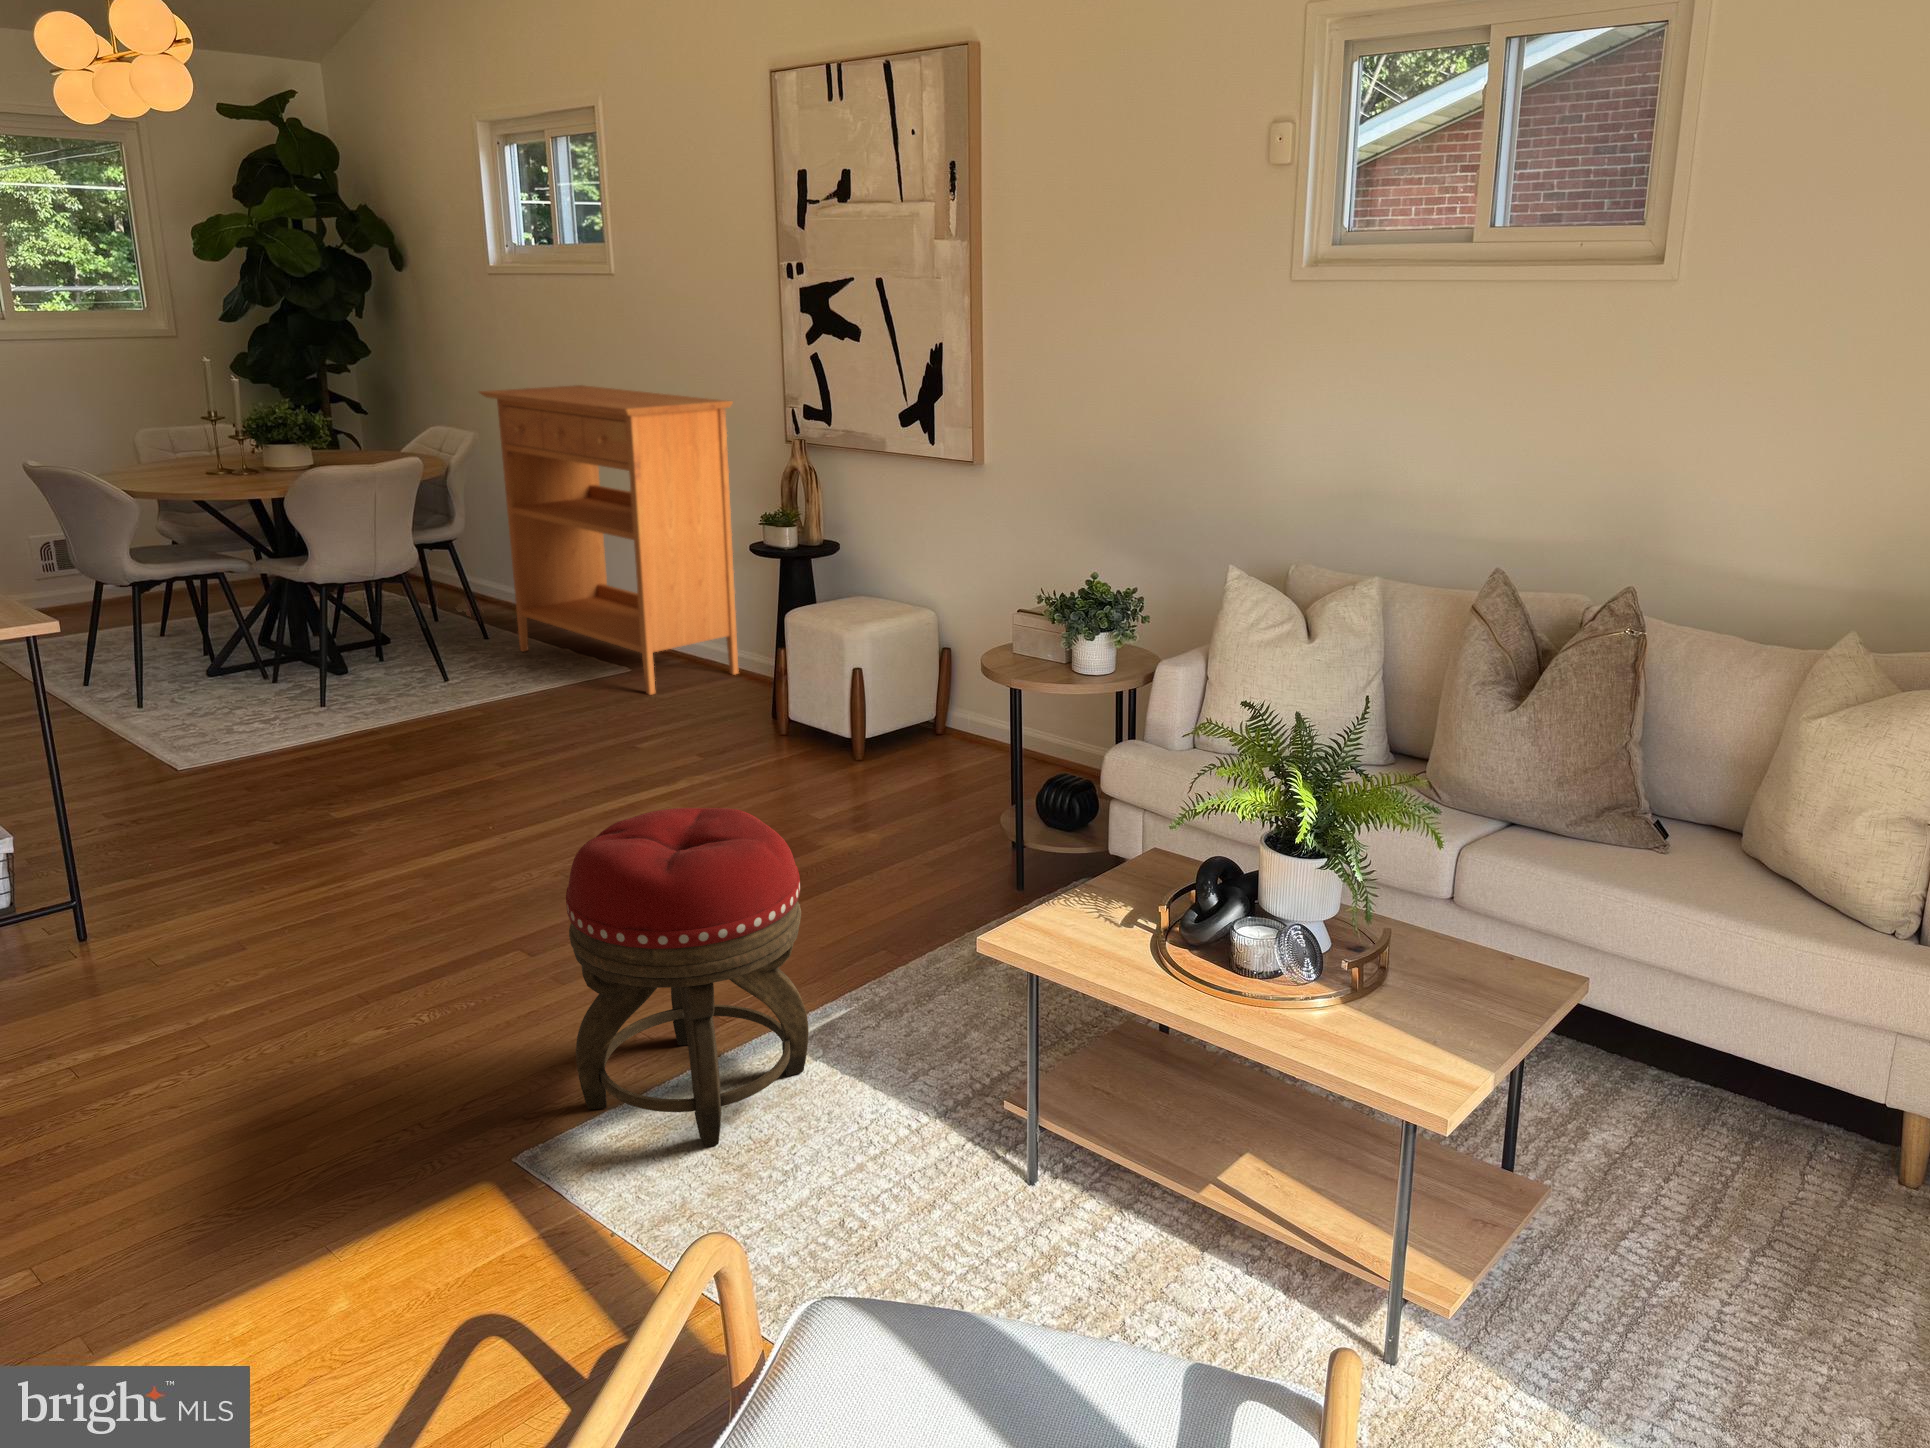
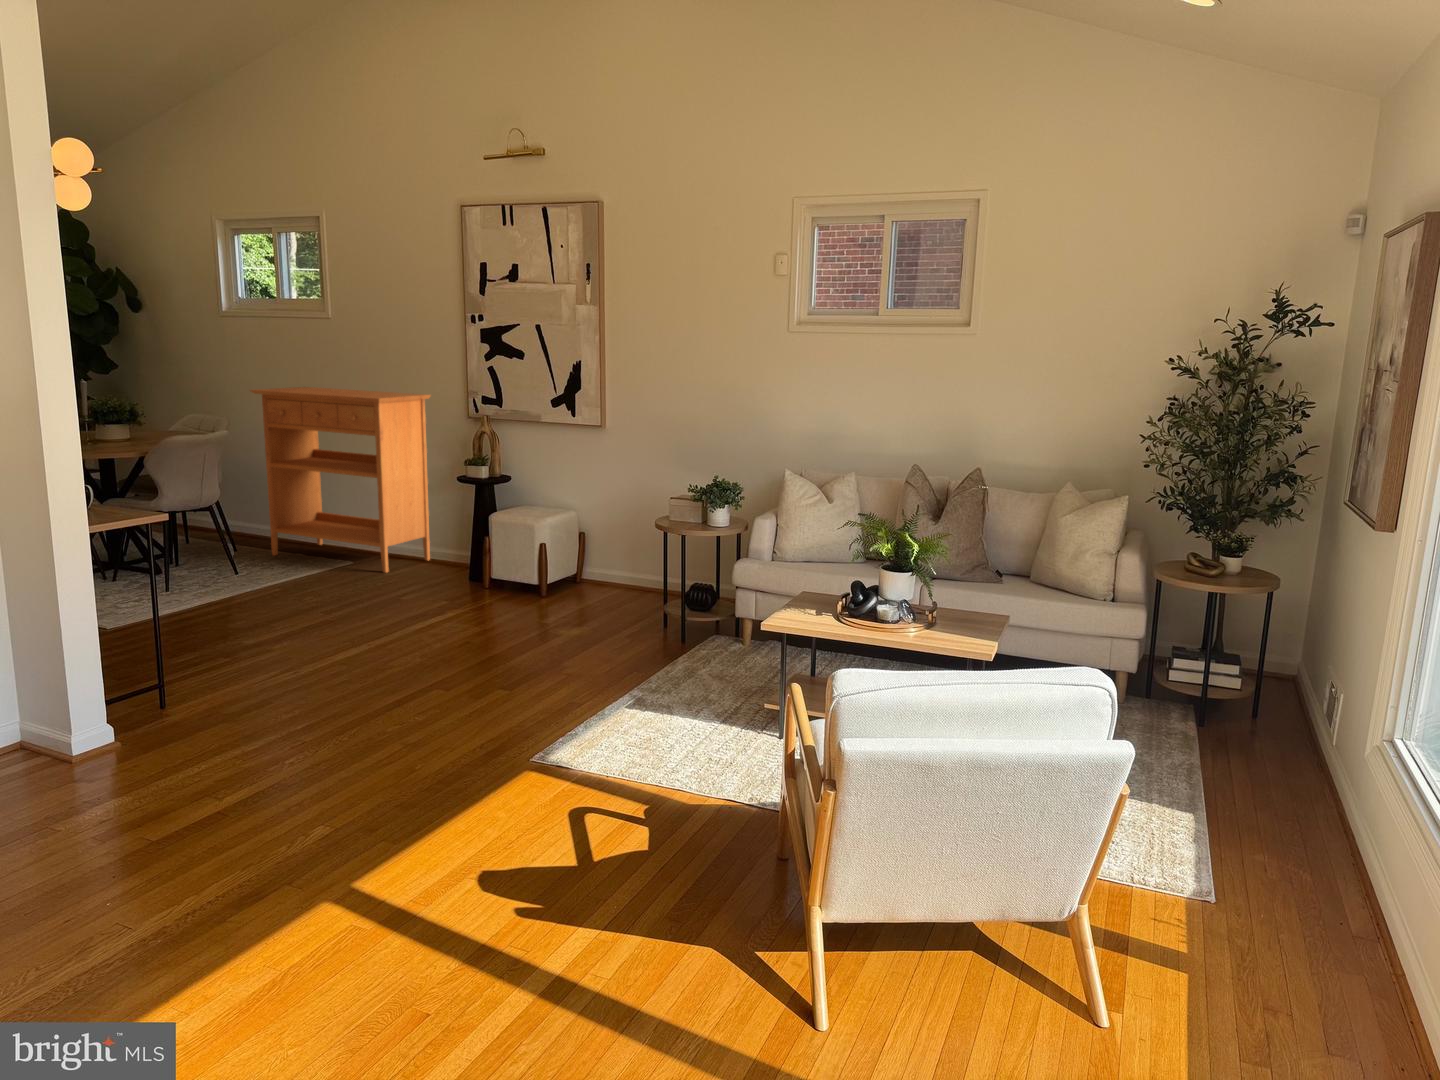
footstool: present [566,808,809,1147] -> none [541,582,653,739]

